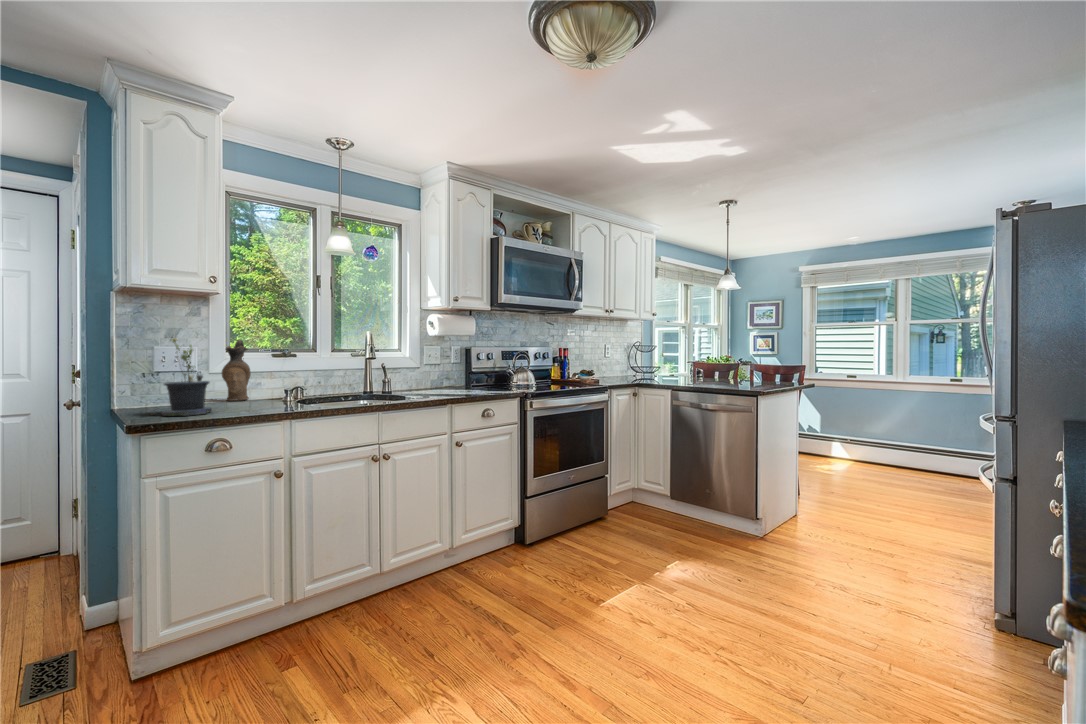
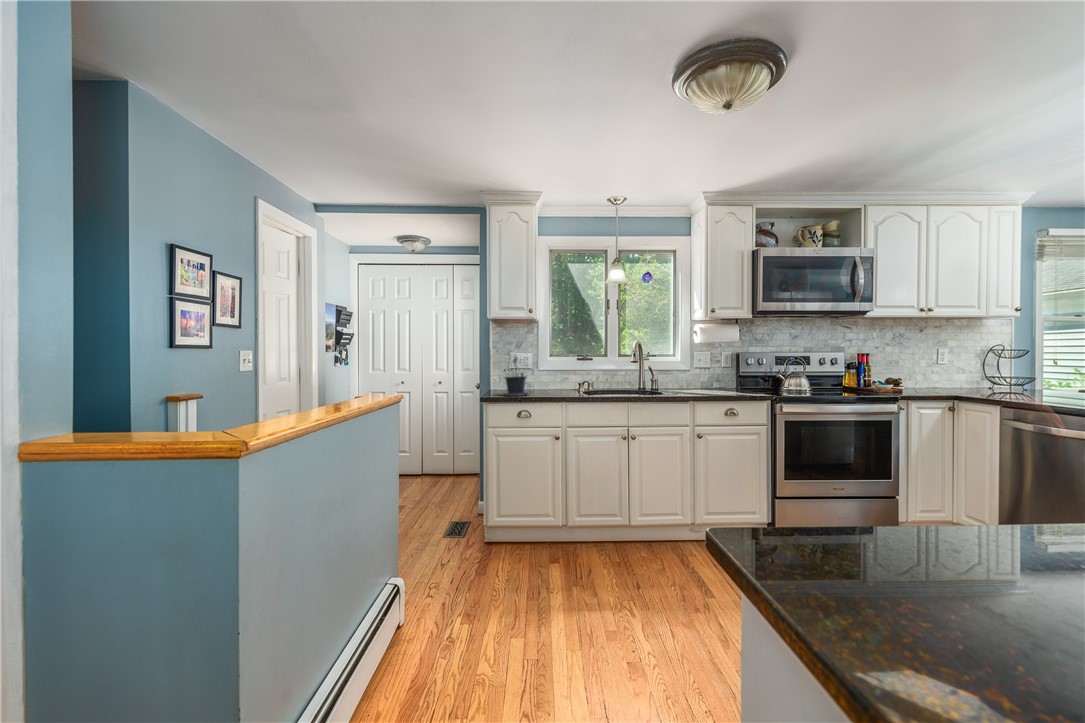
ceramic pitcher: present [222,340,251,401] -> none [545,351,562,391]

